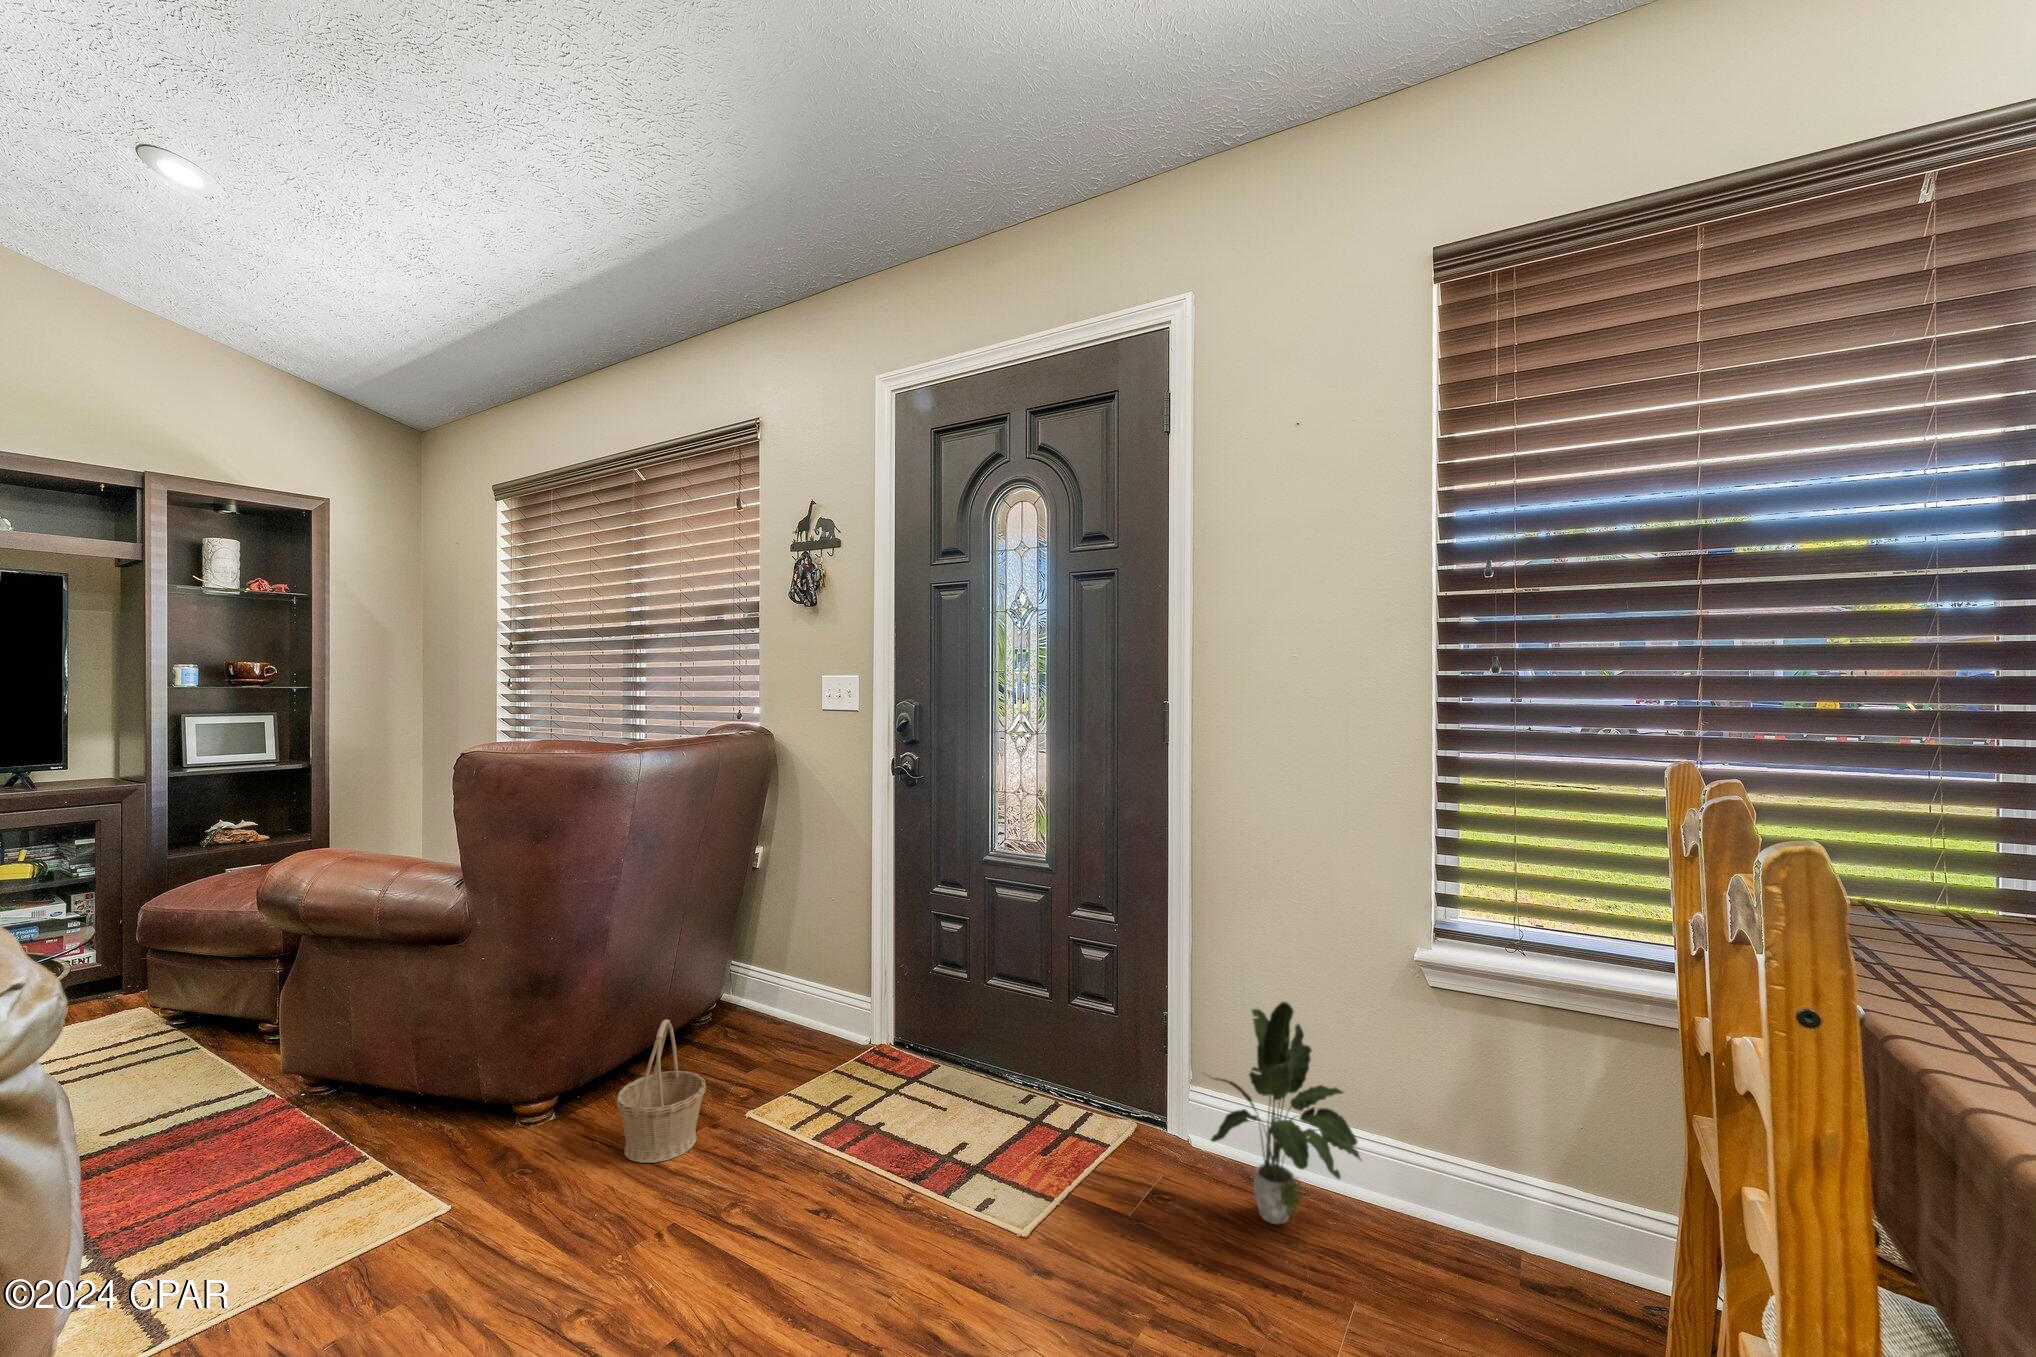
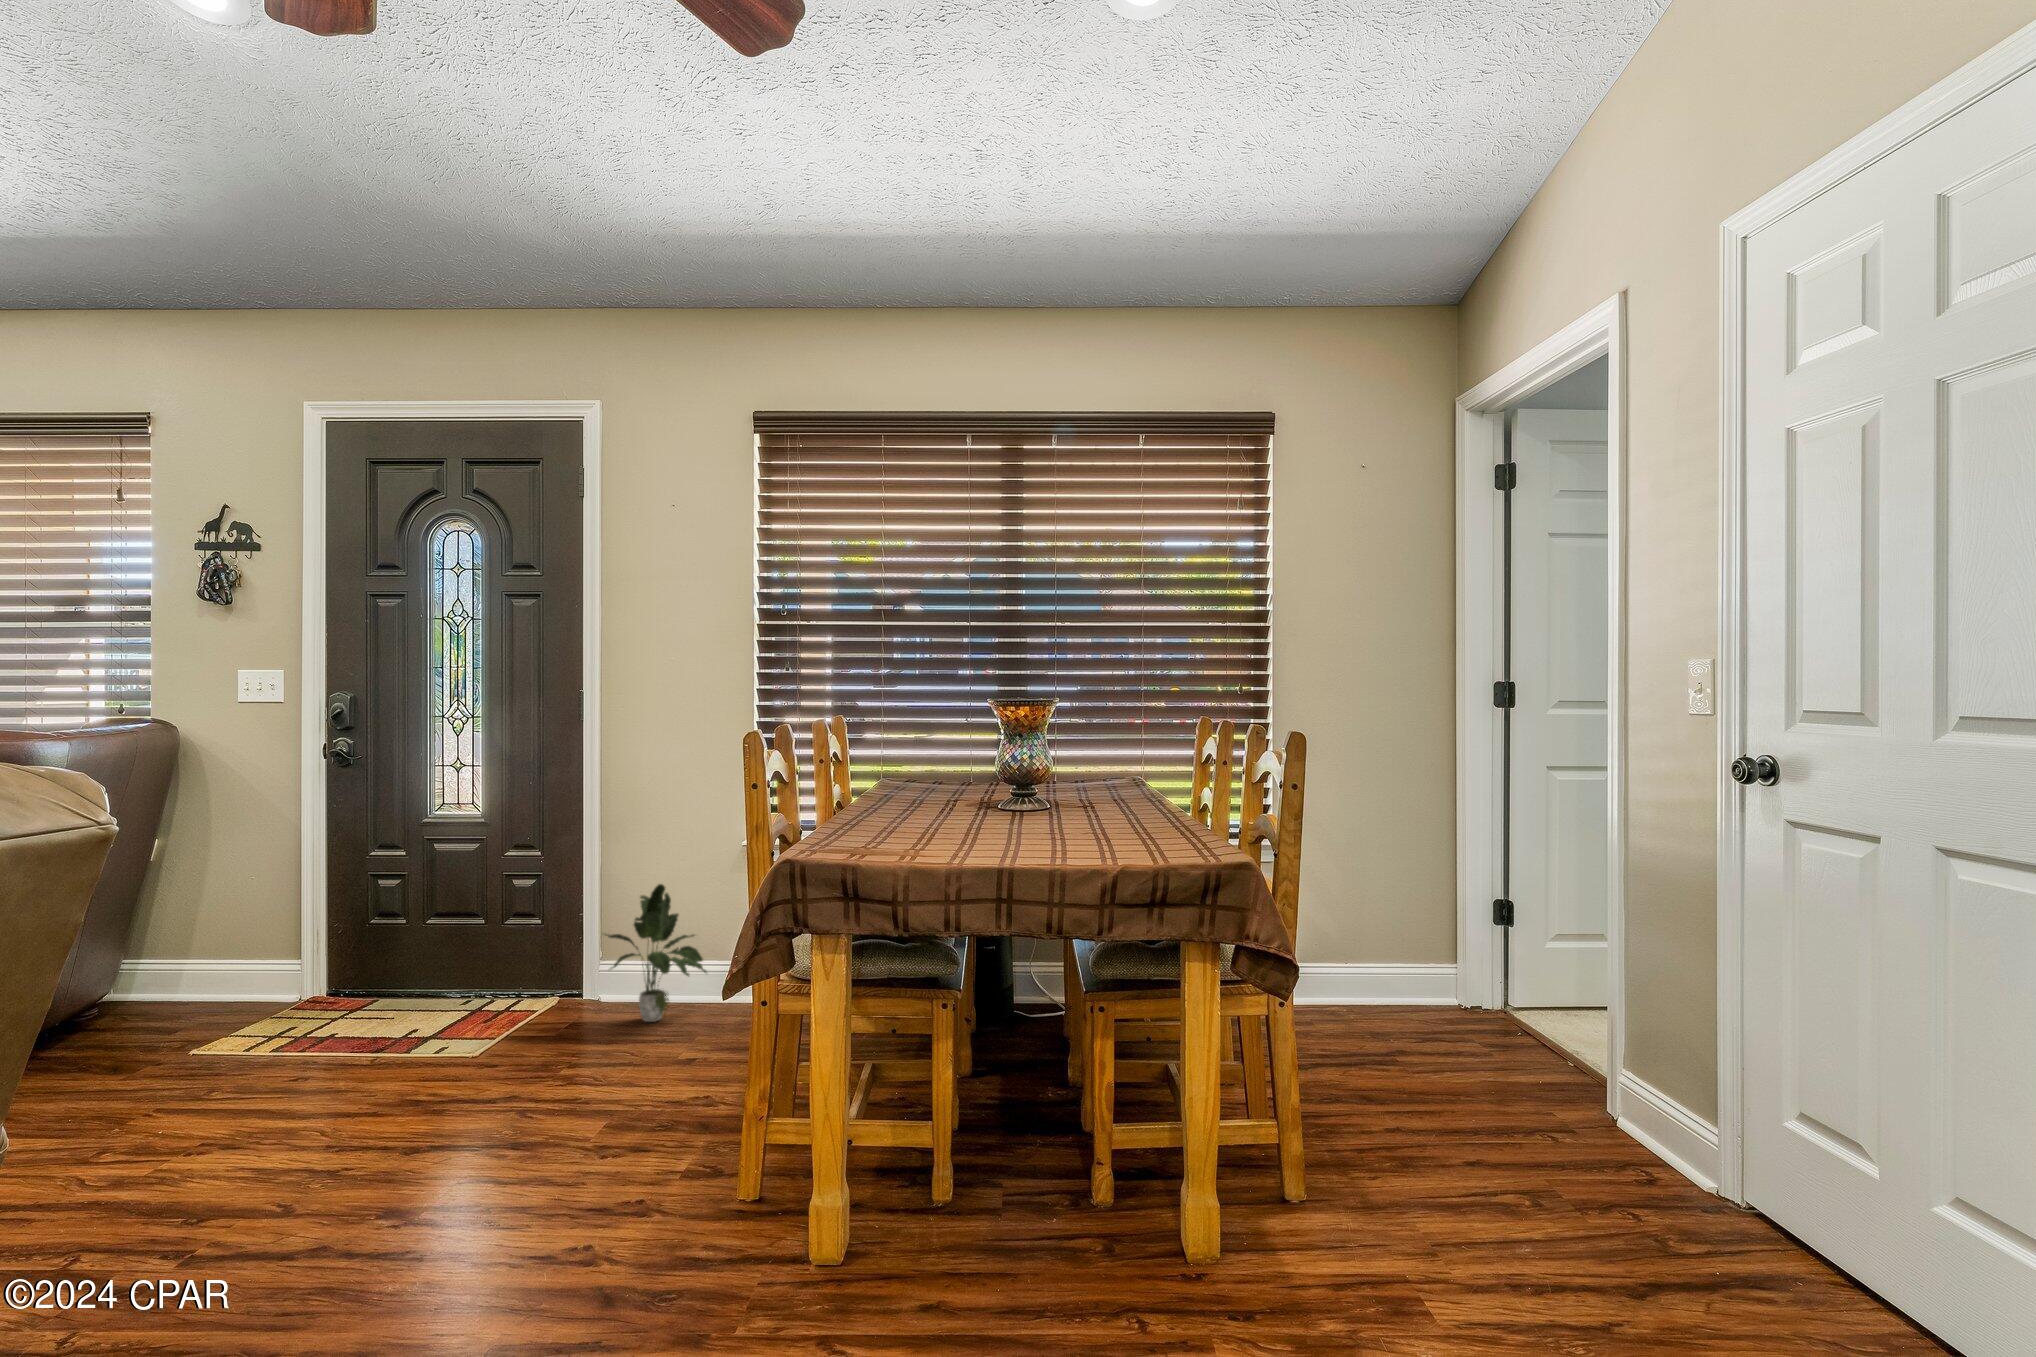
basket: present [617,1019,706,1163] -> none [75,967,166,1082]

